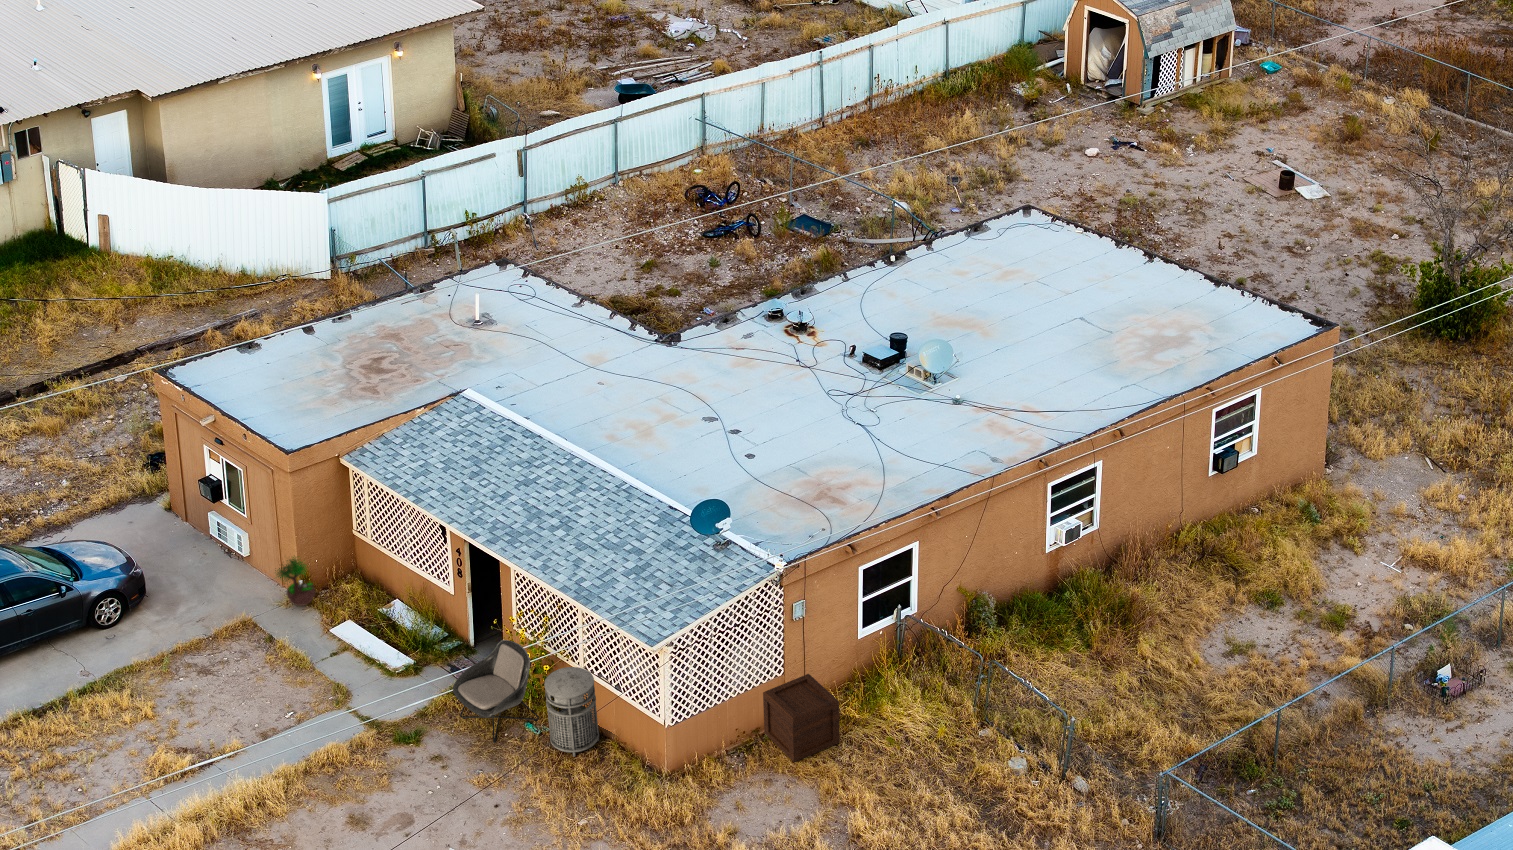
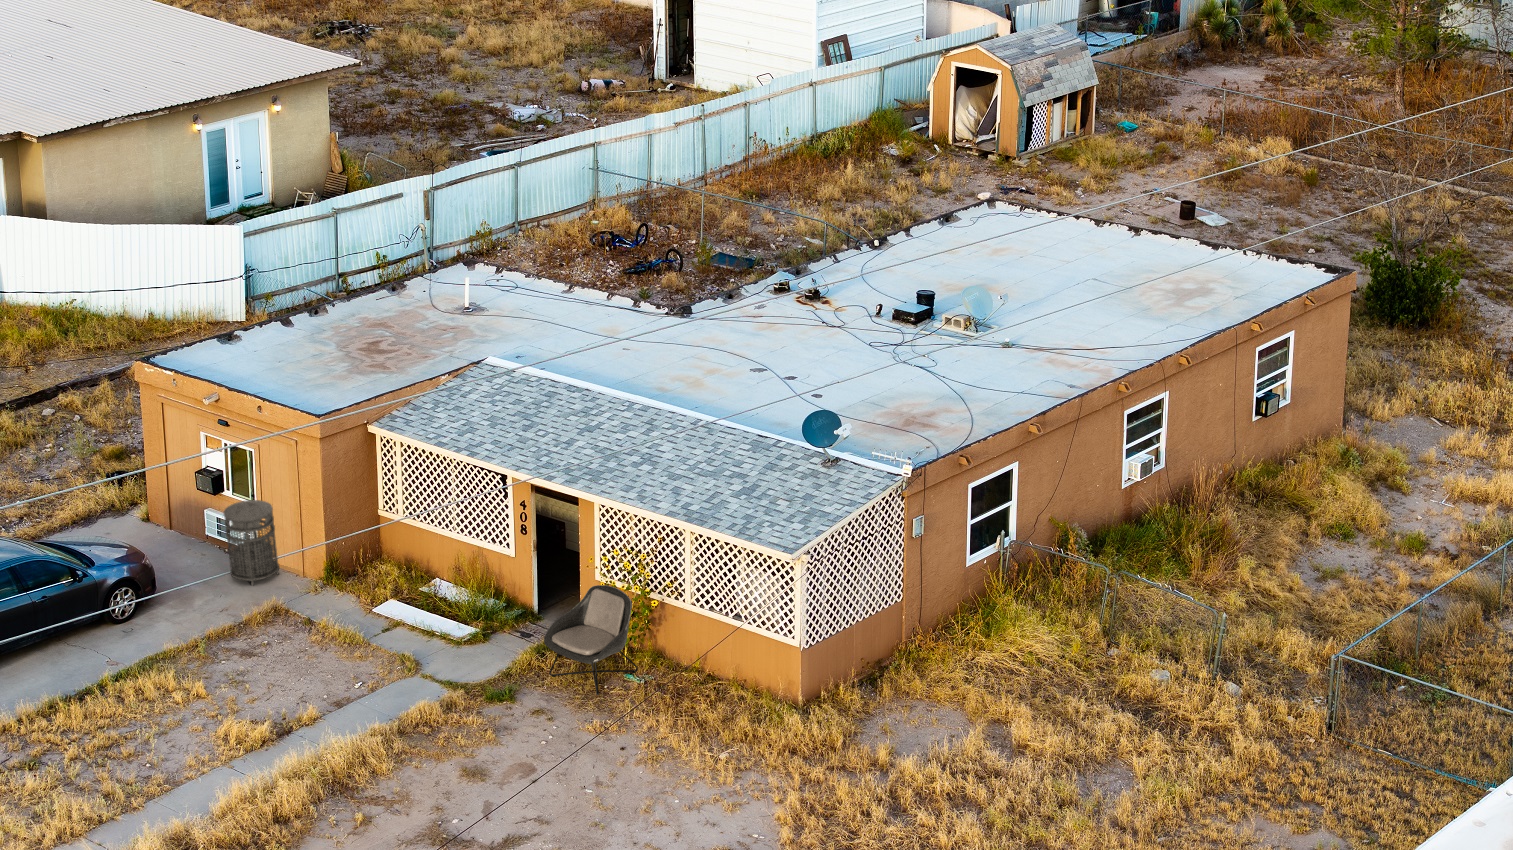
potted tree: present [275,557,315,606] -> none [297,532,339,594]
trash can: present [545,667,599,757] -> present [224,500,279,585]
wooden crate: present [763,674,840,762] -> none [885,597,970,686]

